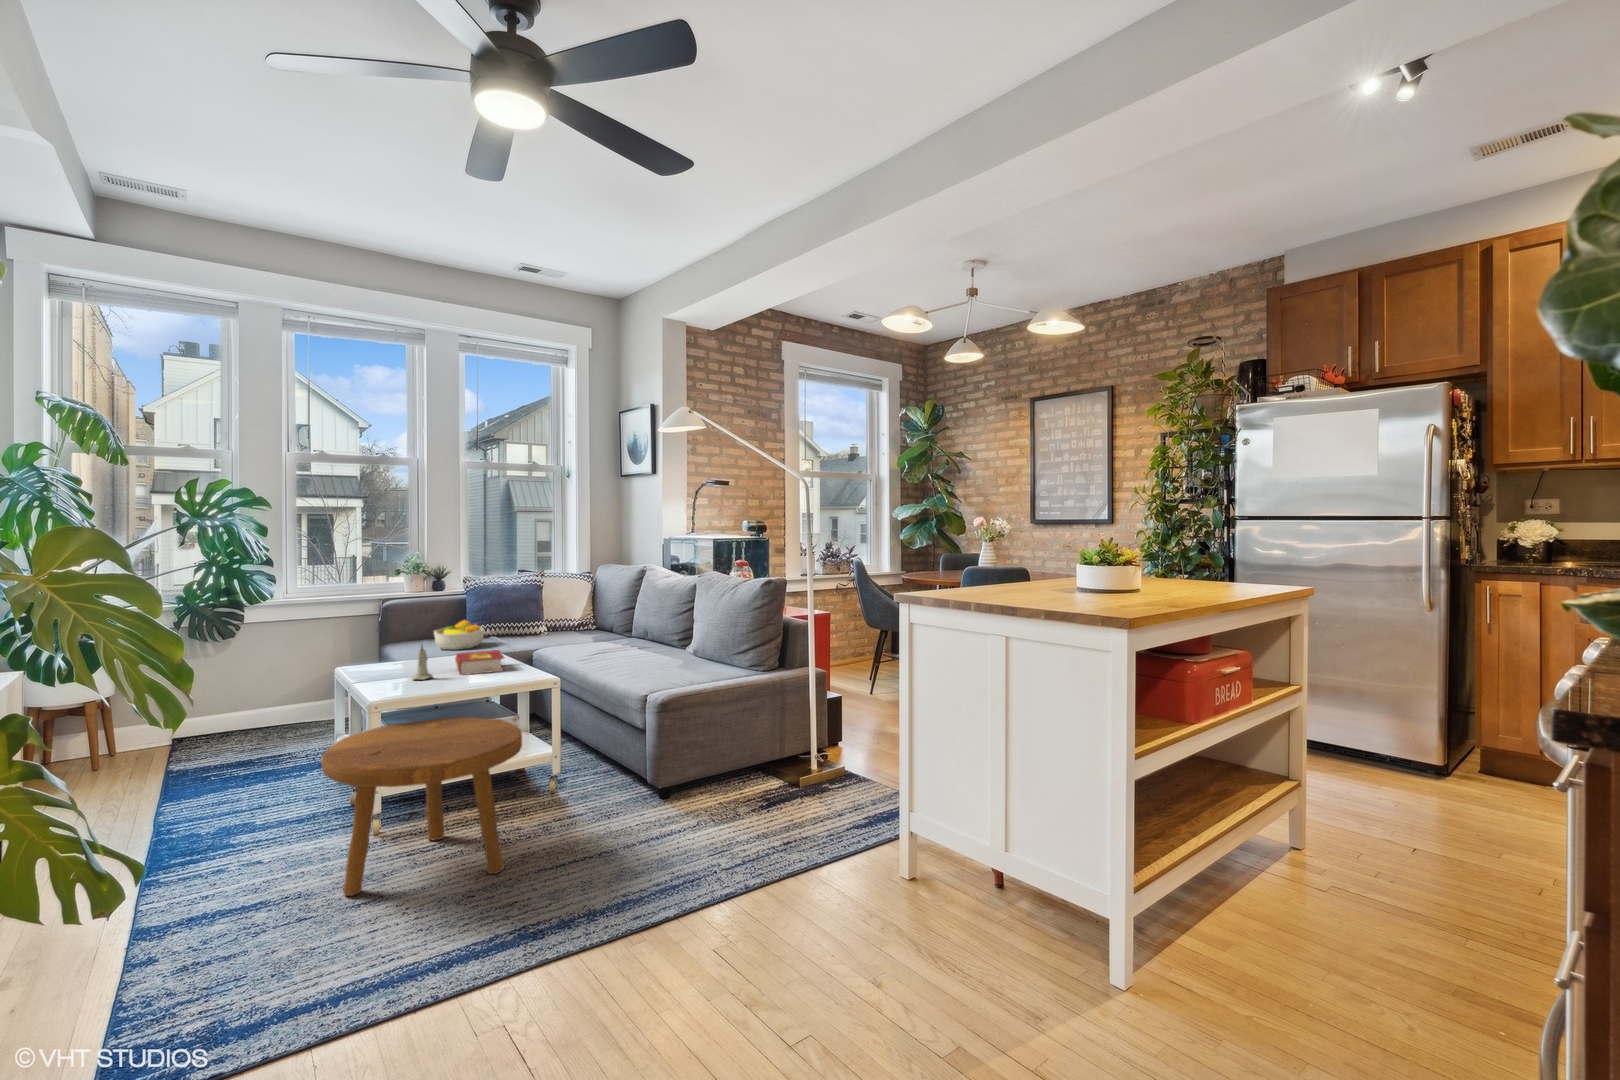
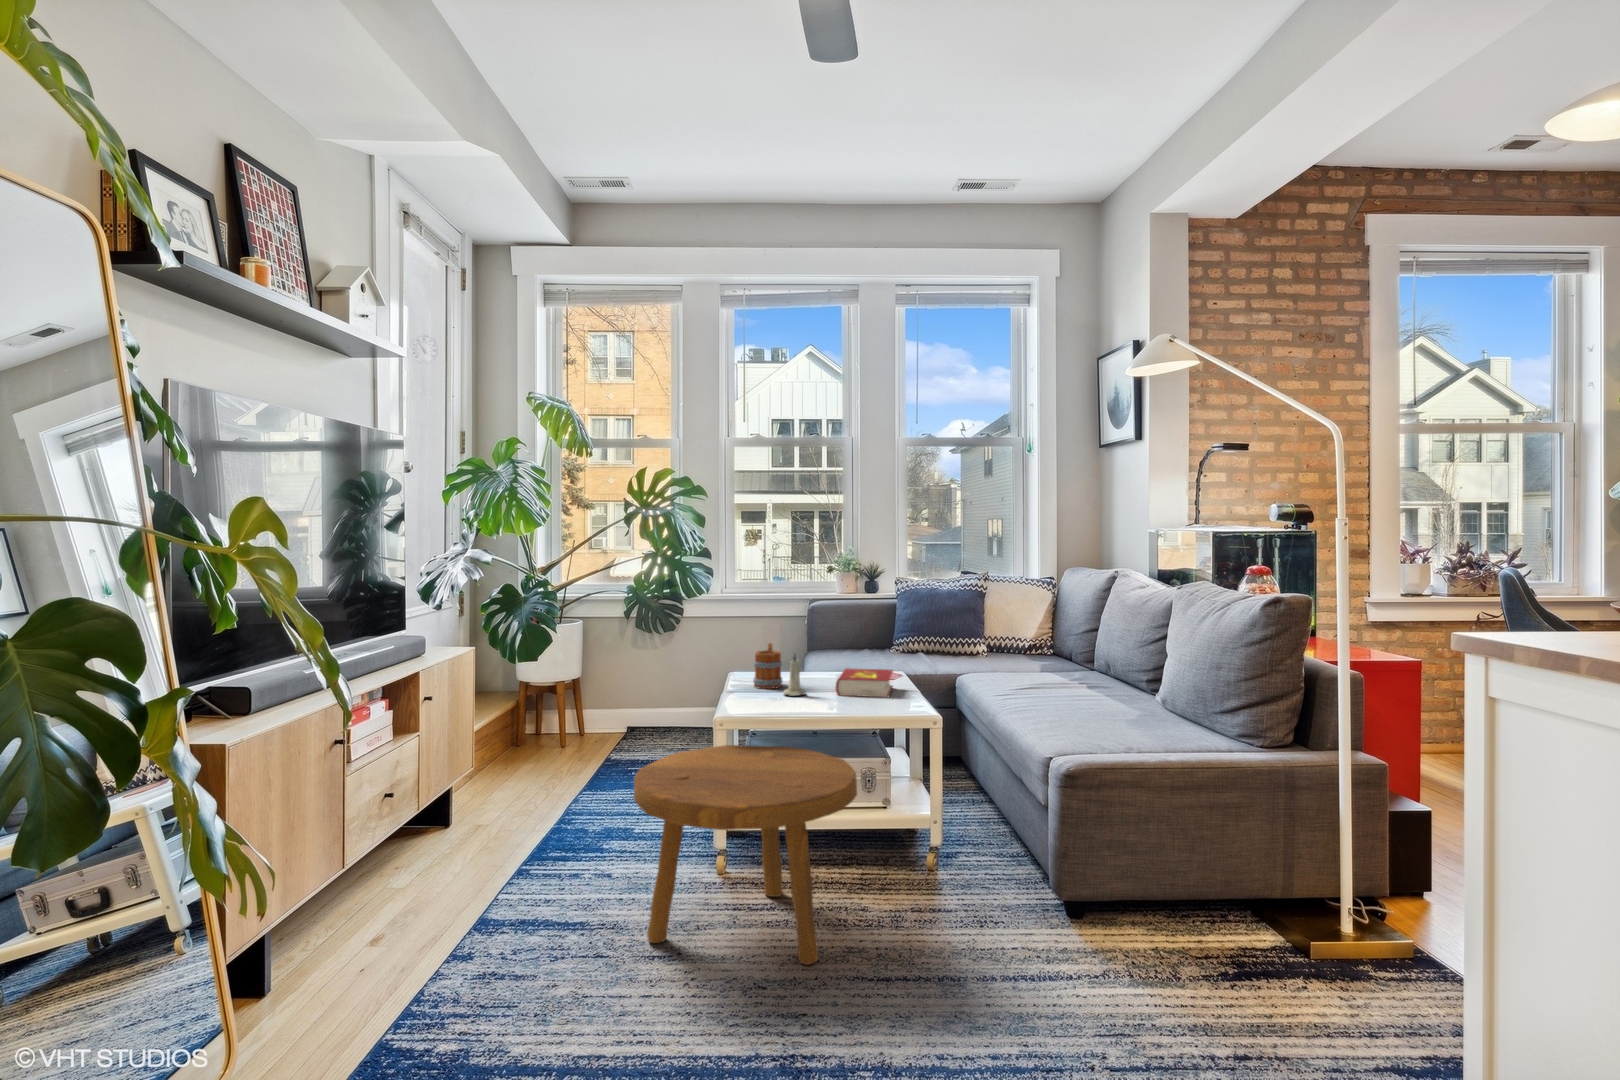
fruit bowl: present [434,620,484,650] -> none [852,630,906,665]
mug: none [373,639,401,678] -> present [753,643,783,689]

